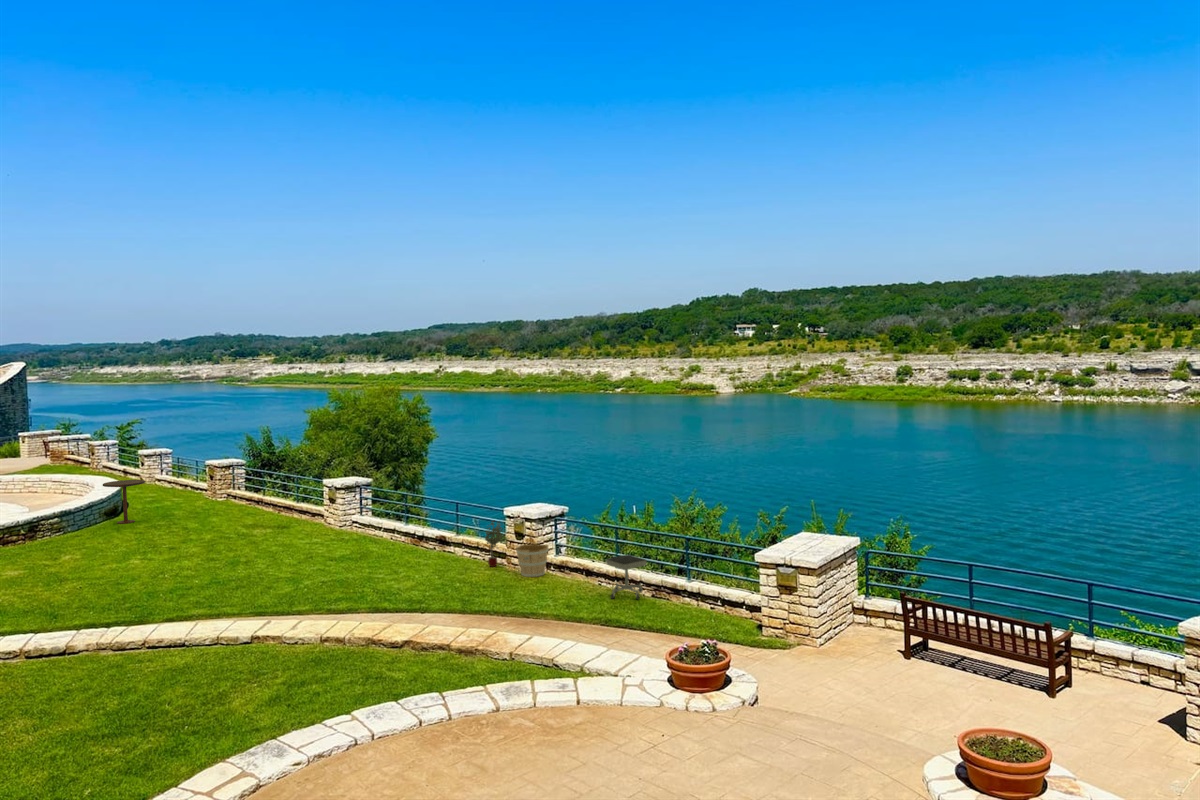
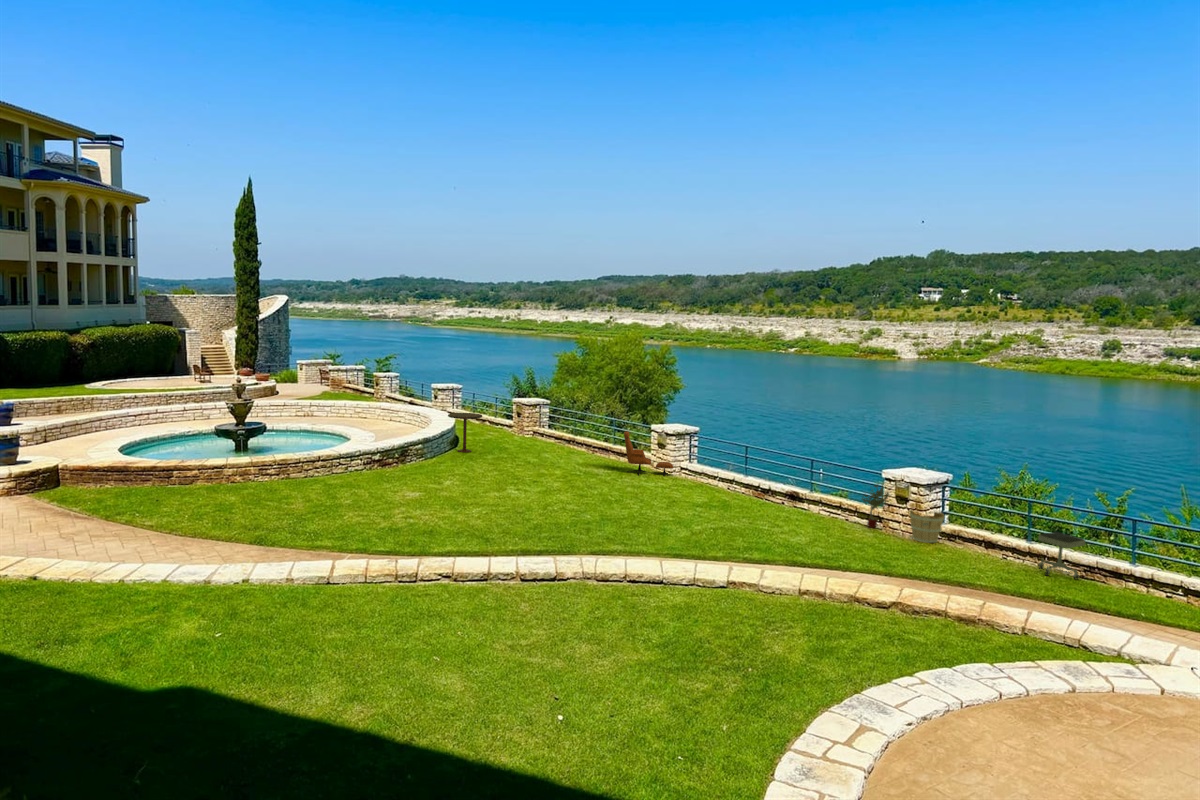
lounge chair: none [285,487,342,533] -> present [624,431,673,476]

